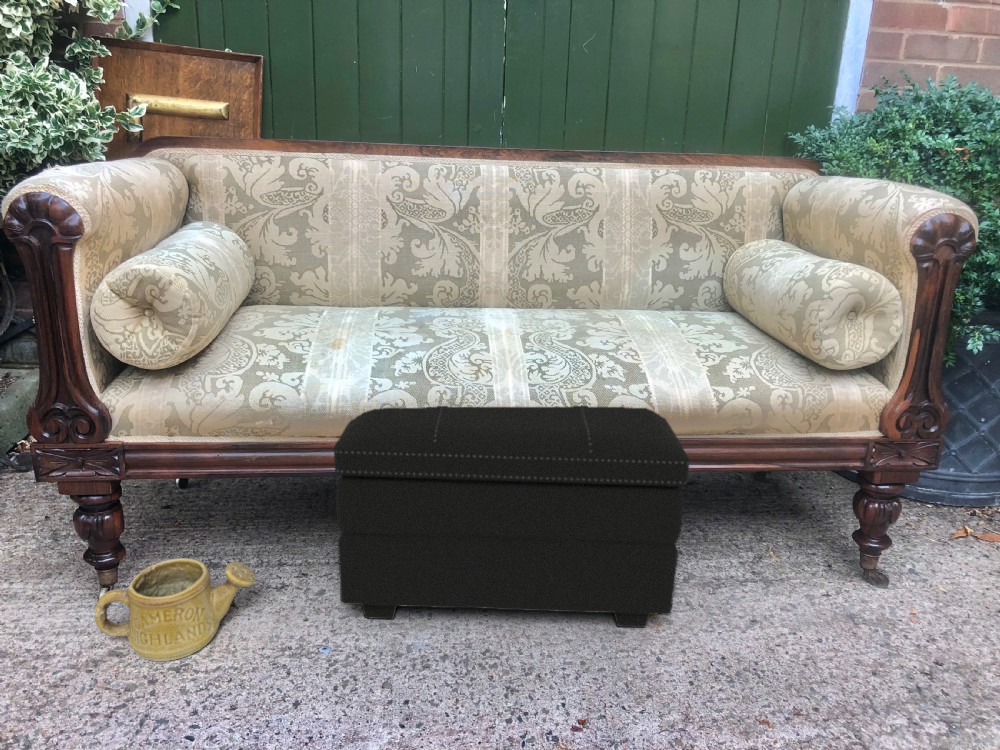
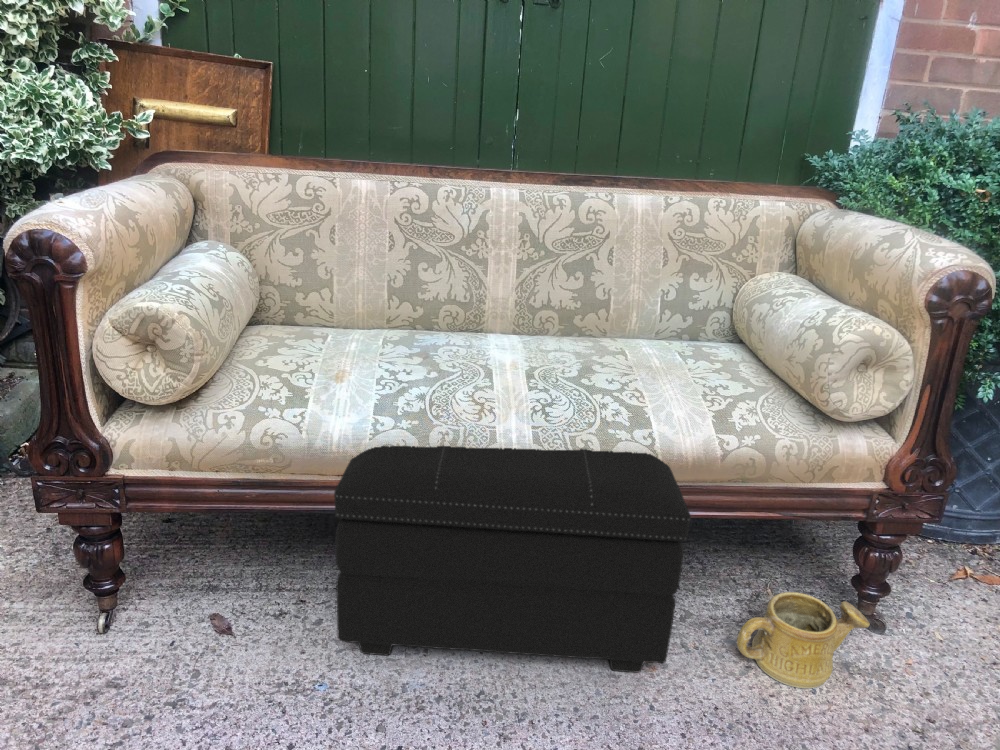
watering can: present [94,558,256,661] -> present [737,592,870,688]

